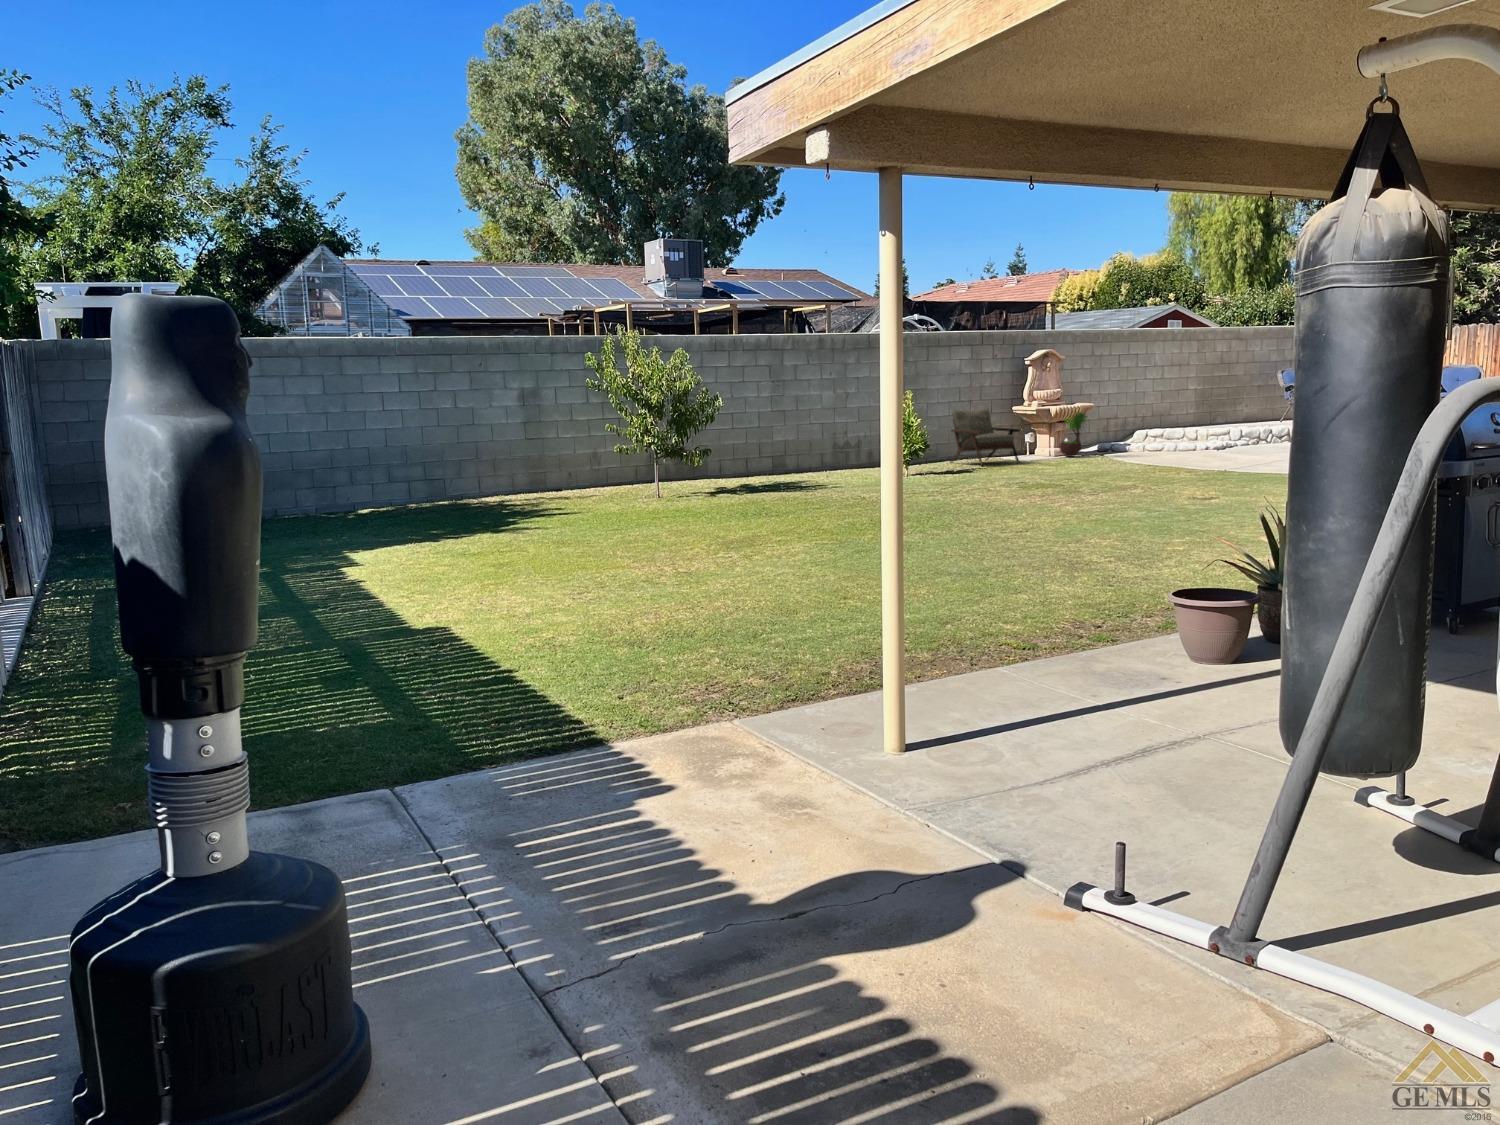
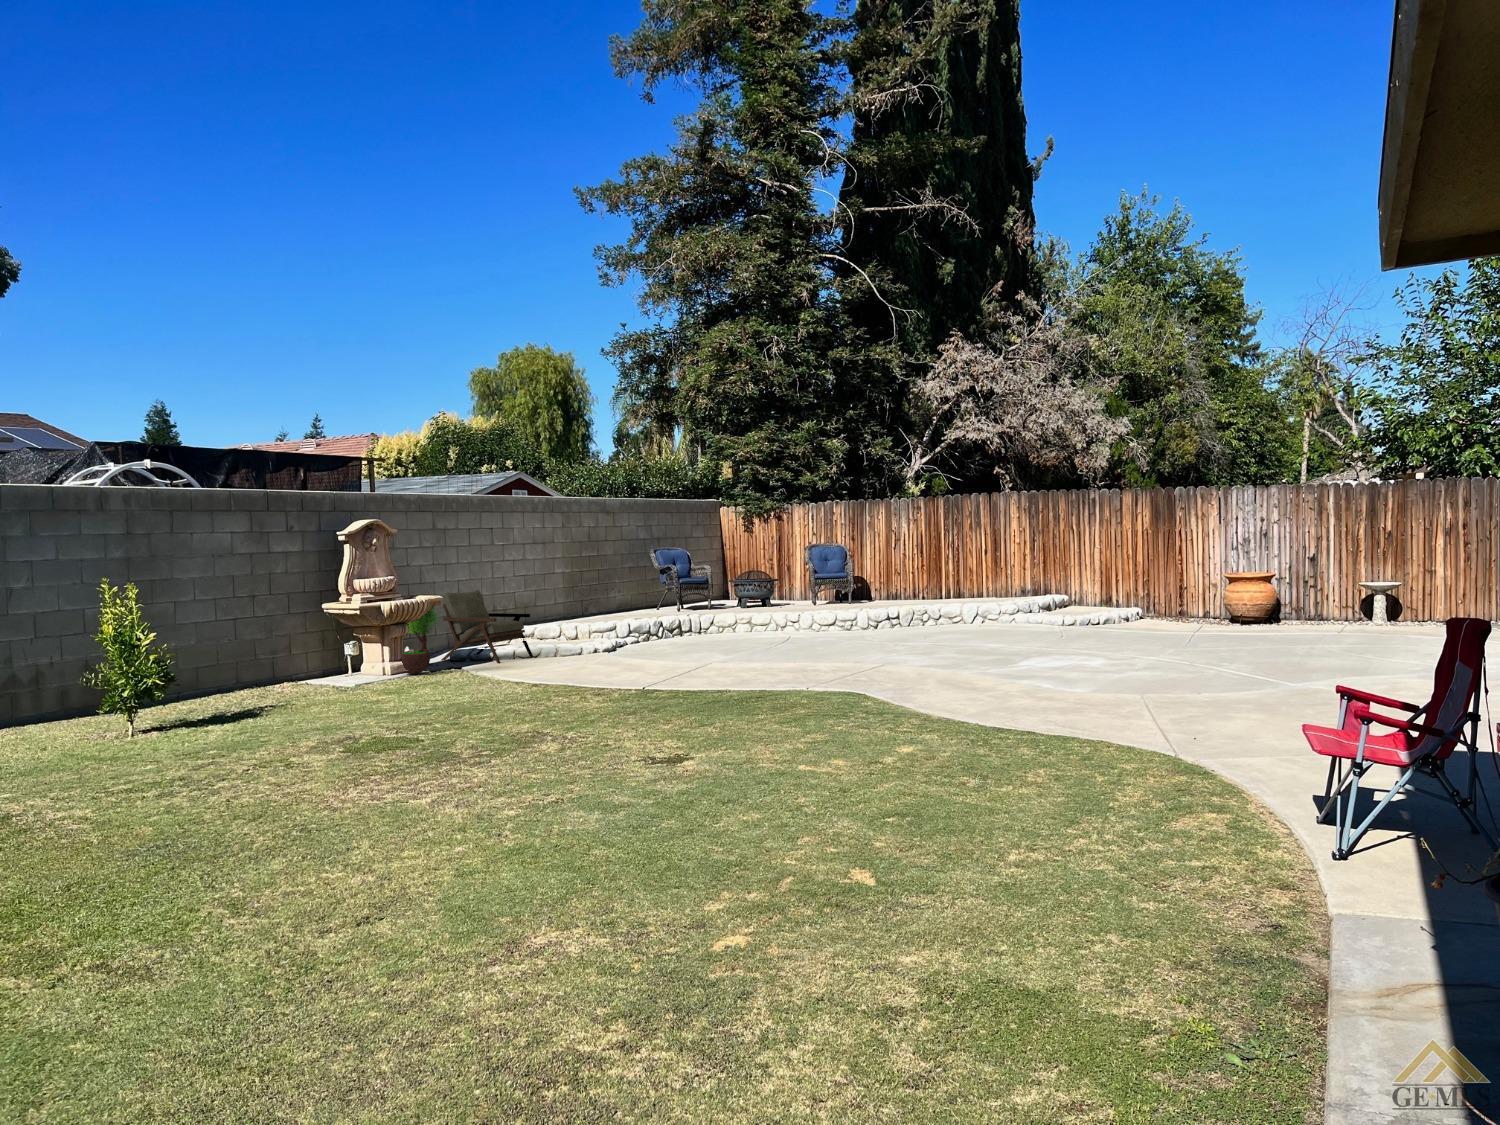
armchair: present [951,409,1019,466] -> present [441,590,533,663]

